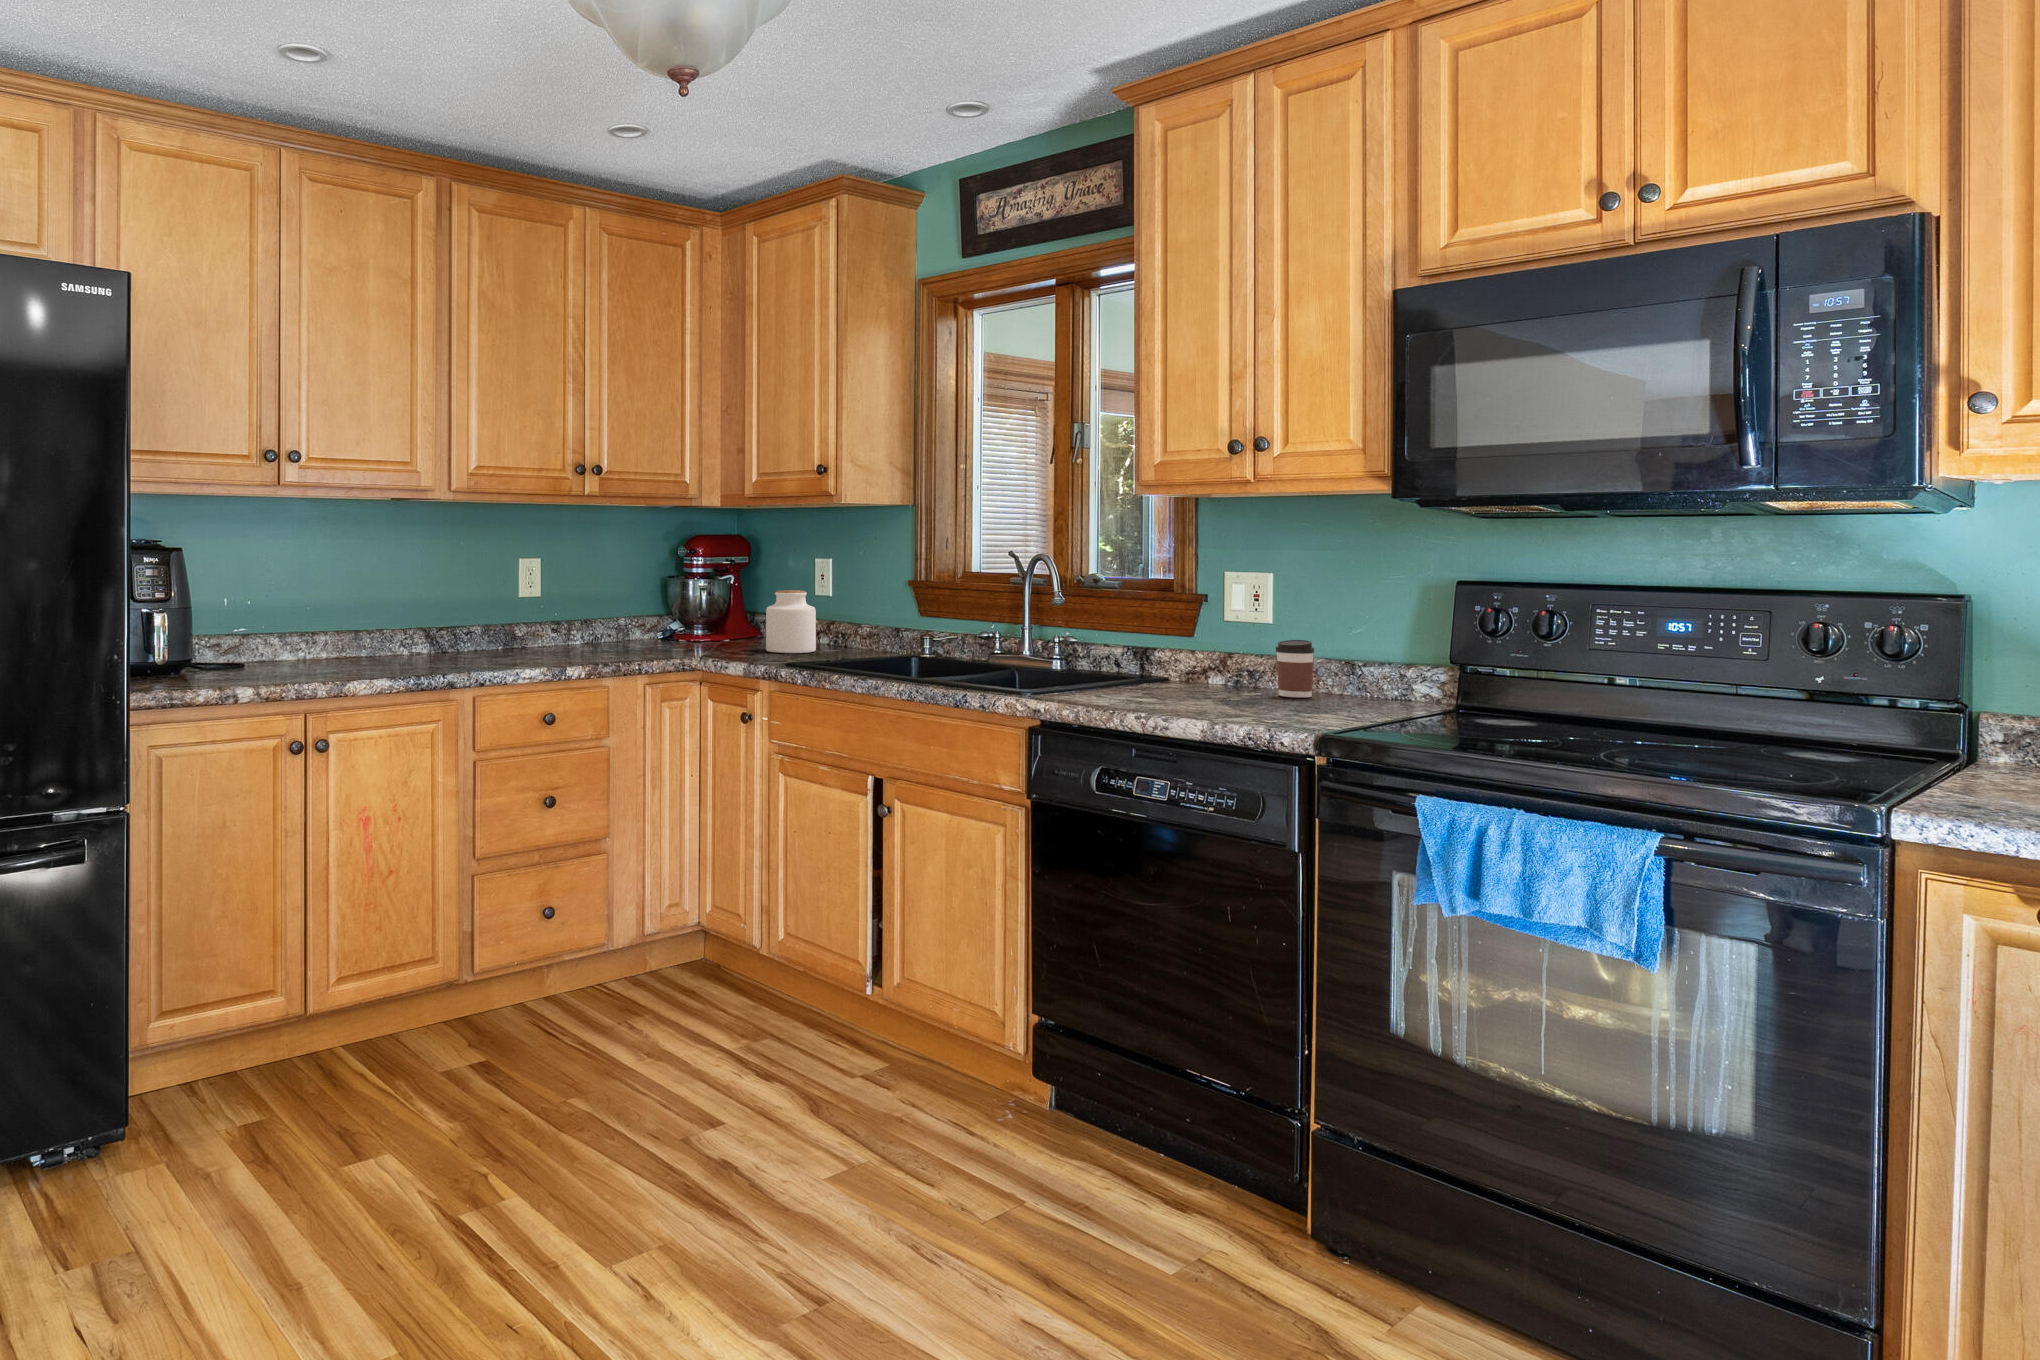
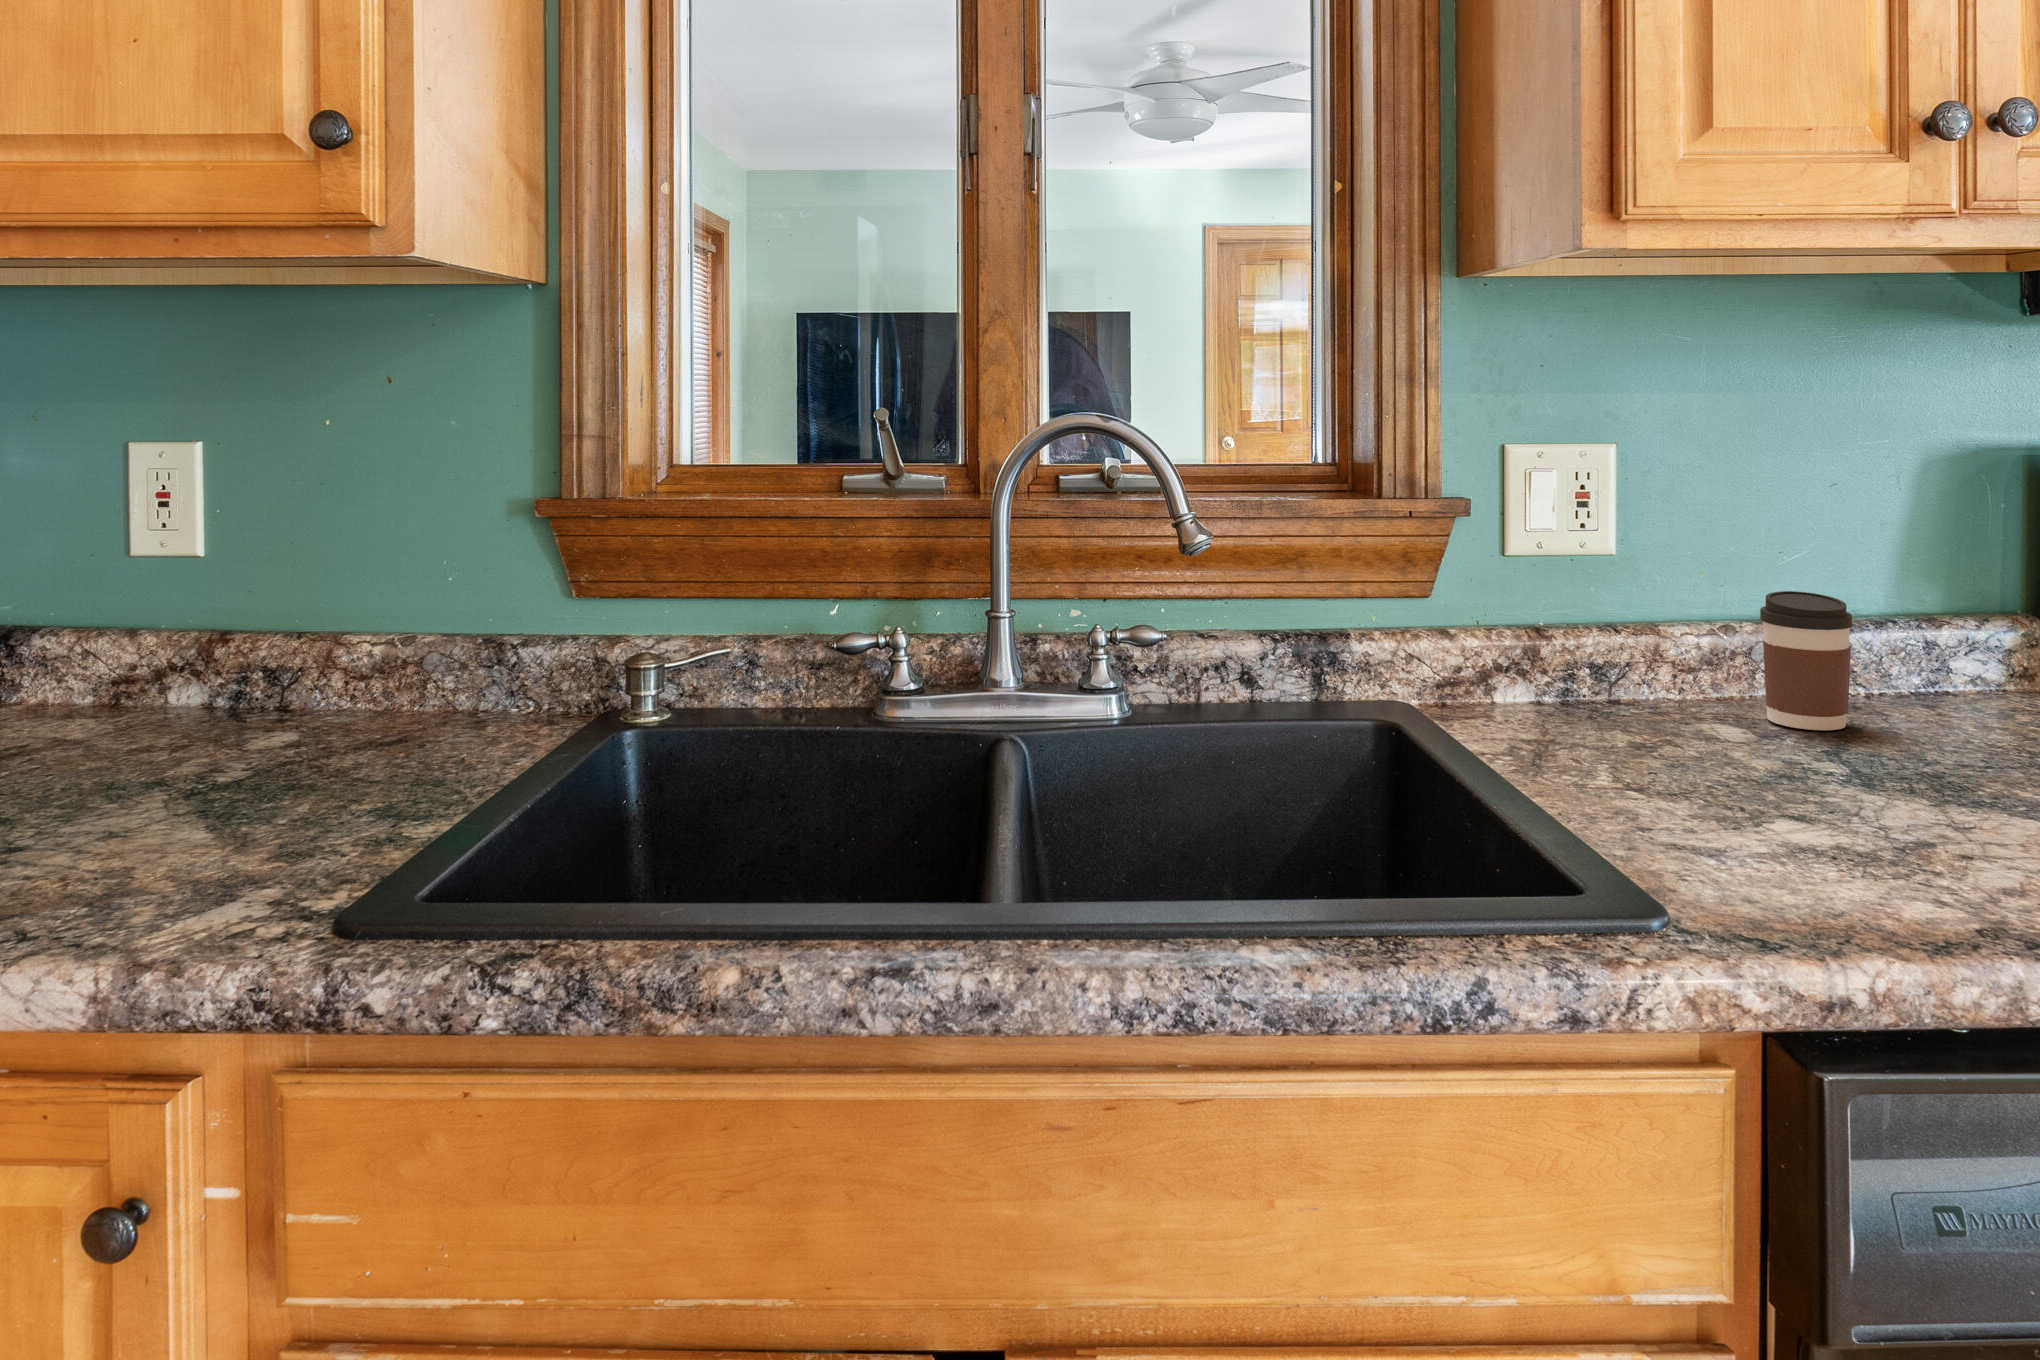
jar: present [766,590,816,653] -> none [30,560,234,797]

